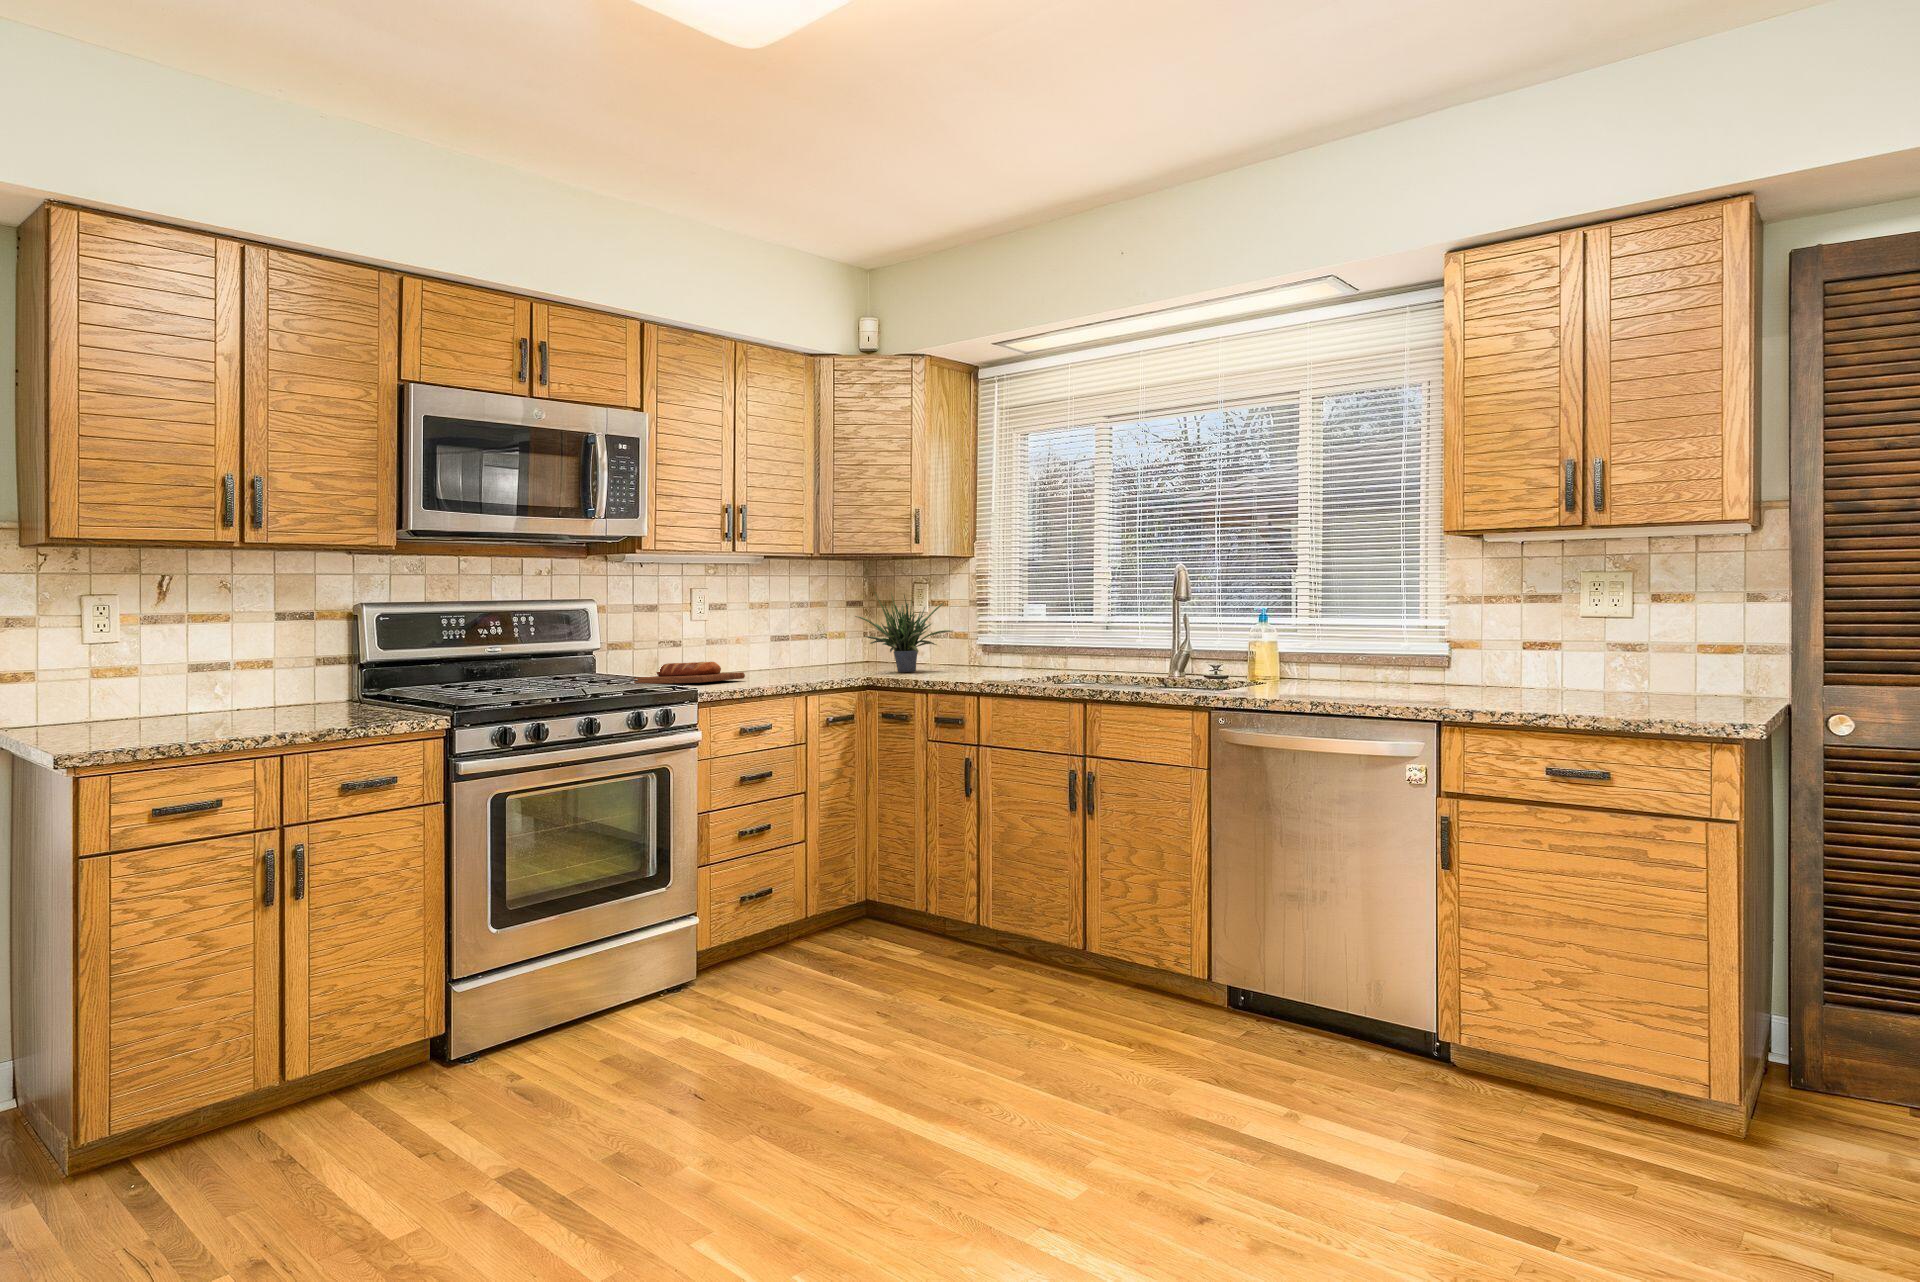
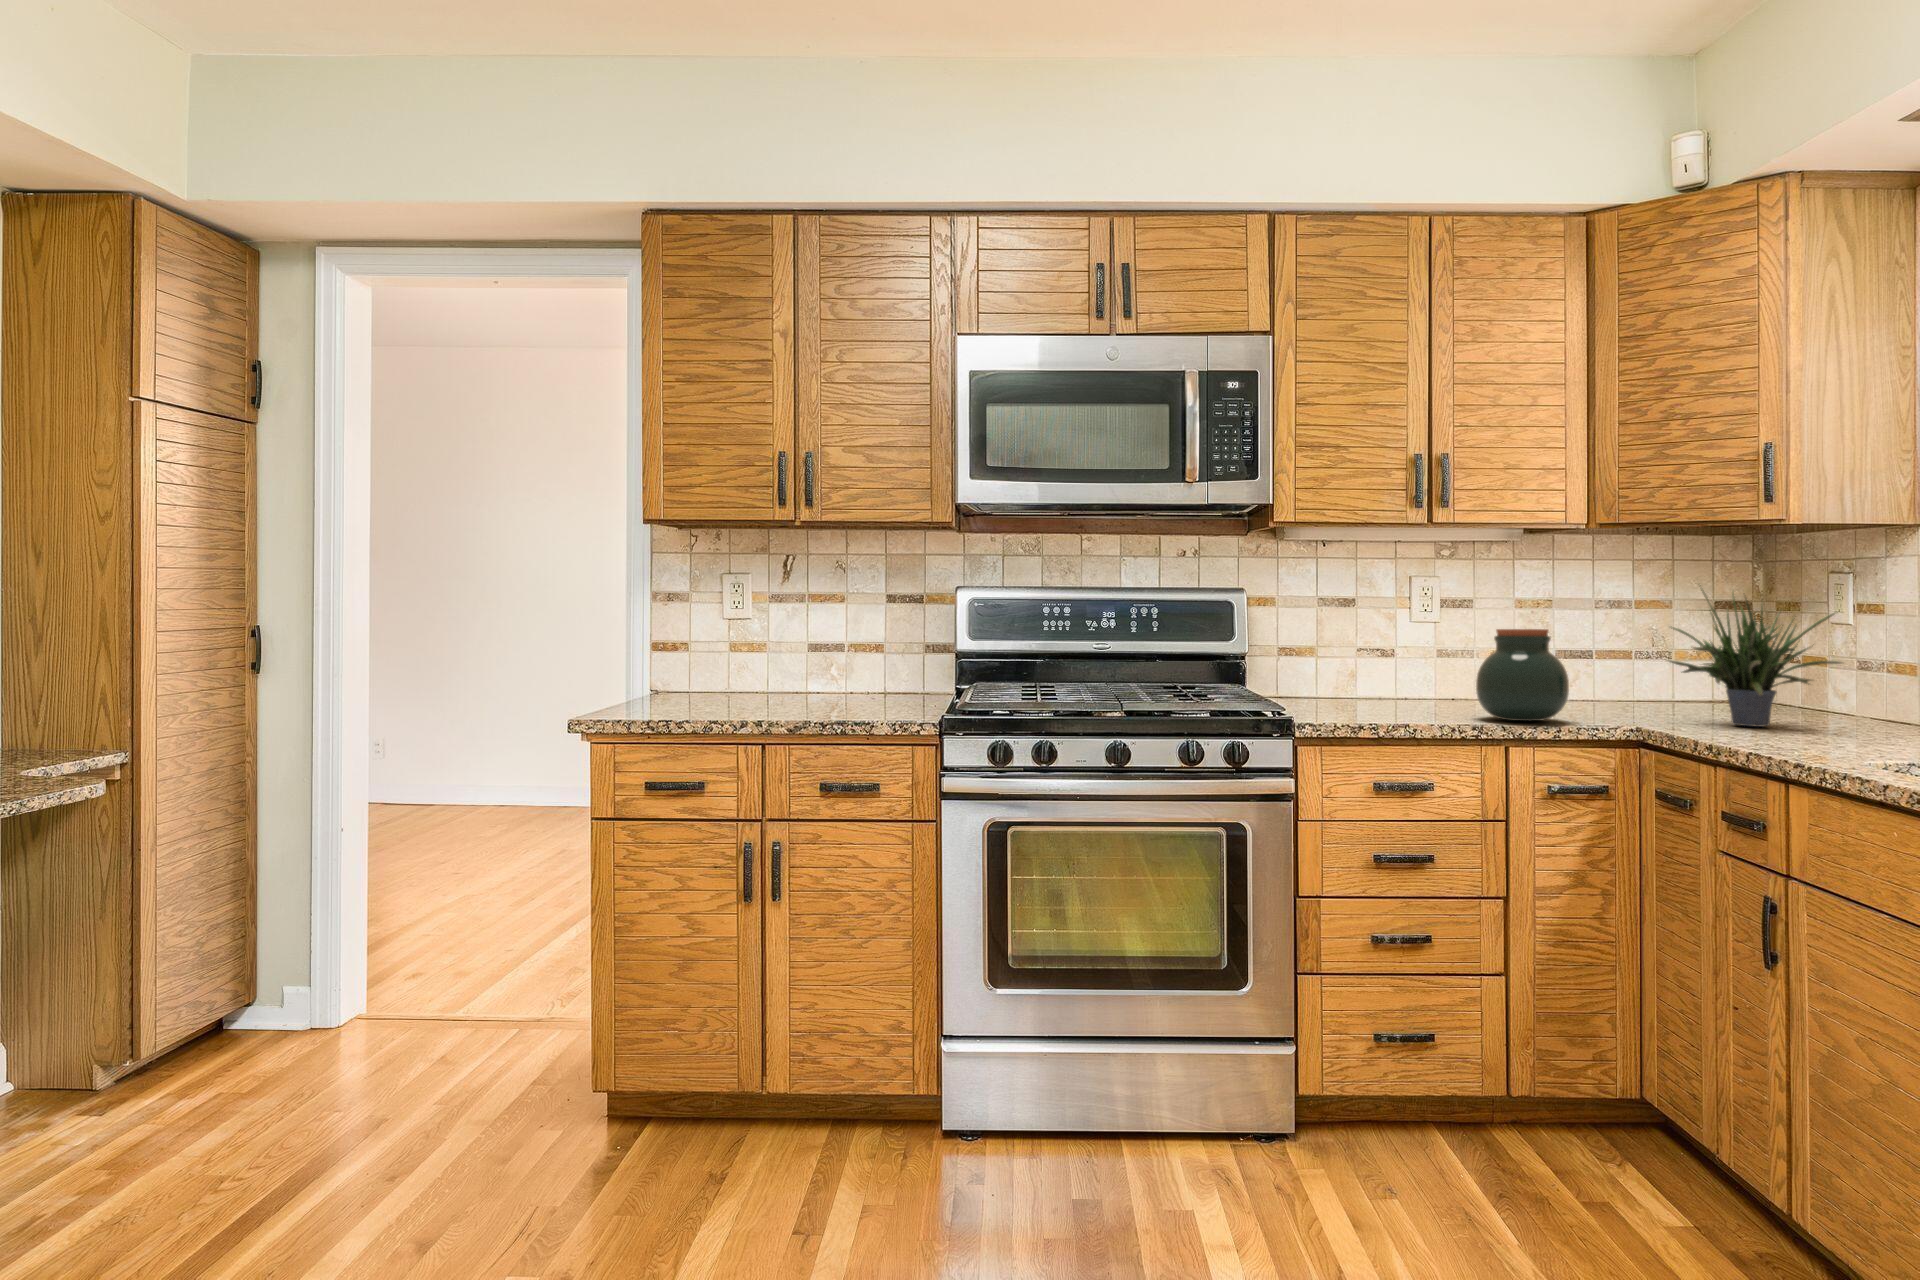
jar: none [771,619,826,680] -> present [1476,629,1569,721]
bread loaf: present [634,662,745,684] -> none [1319,678,1447,709]

